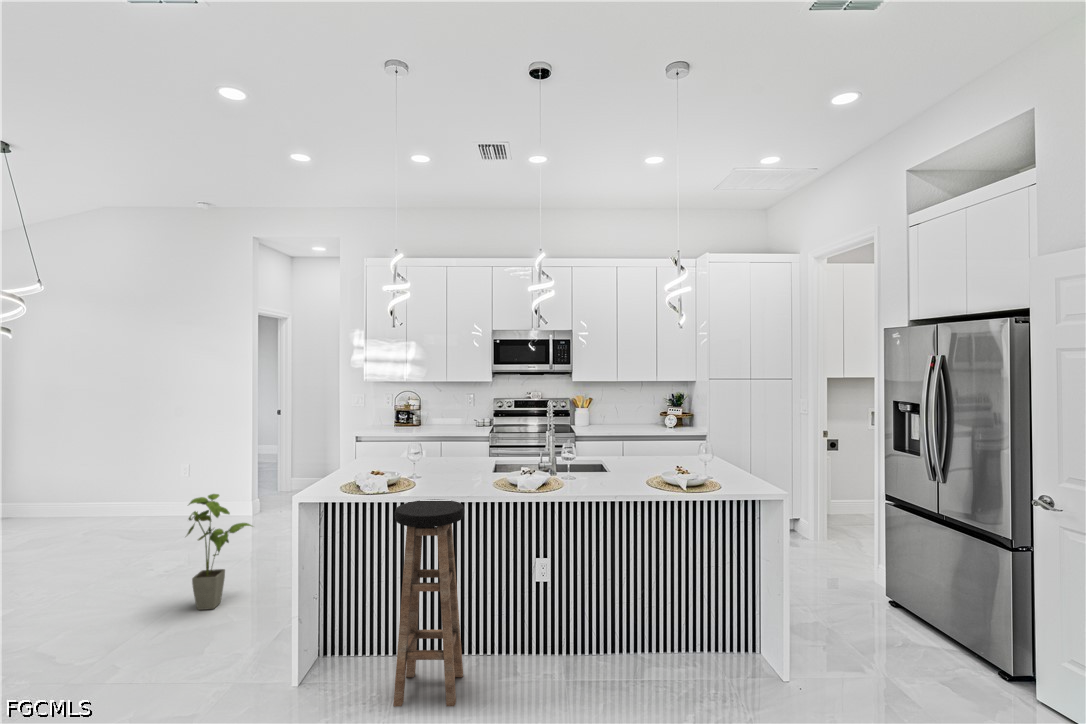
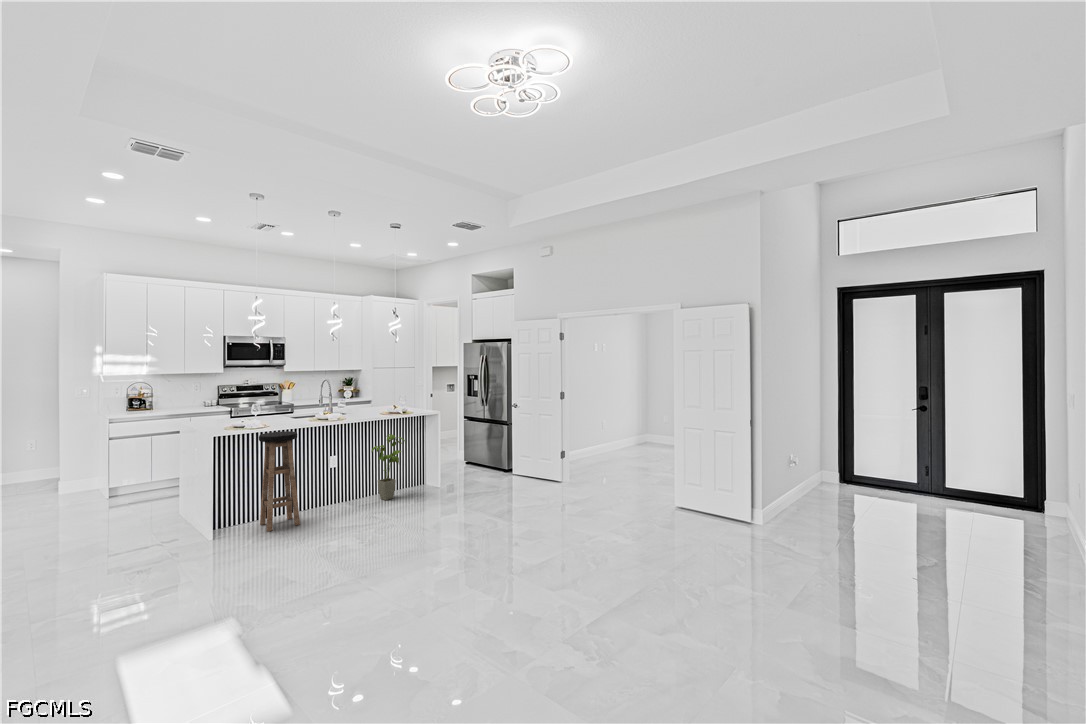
house plant: present [187,494,252,610] -> present [372,434,406,500]

